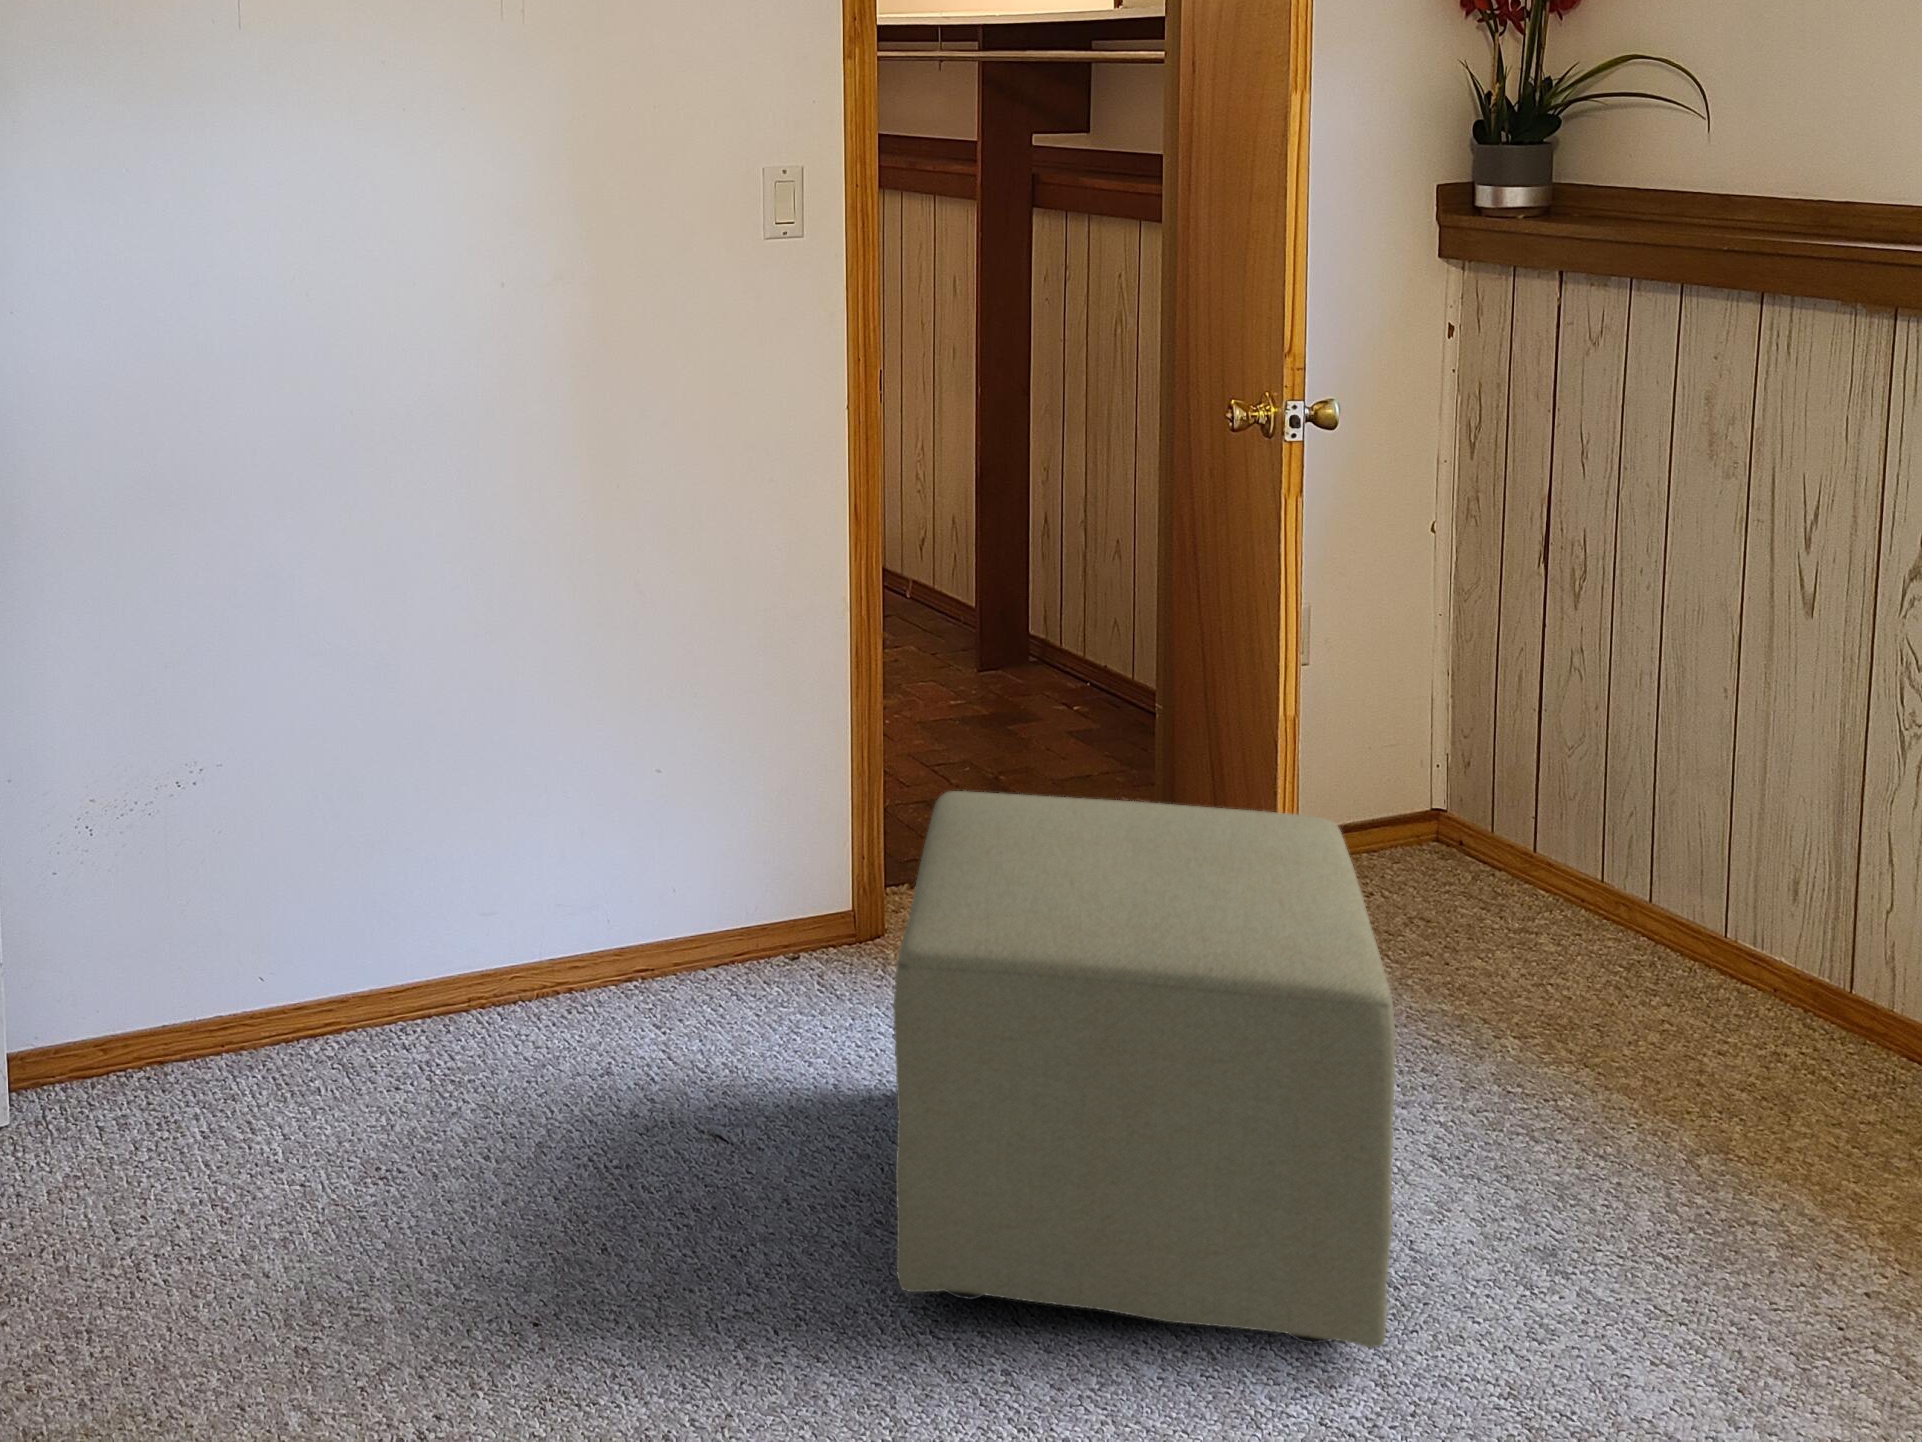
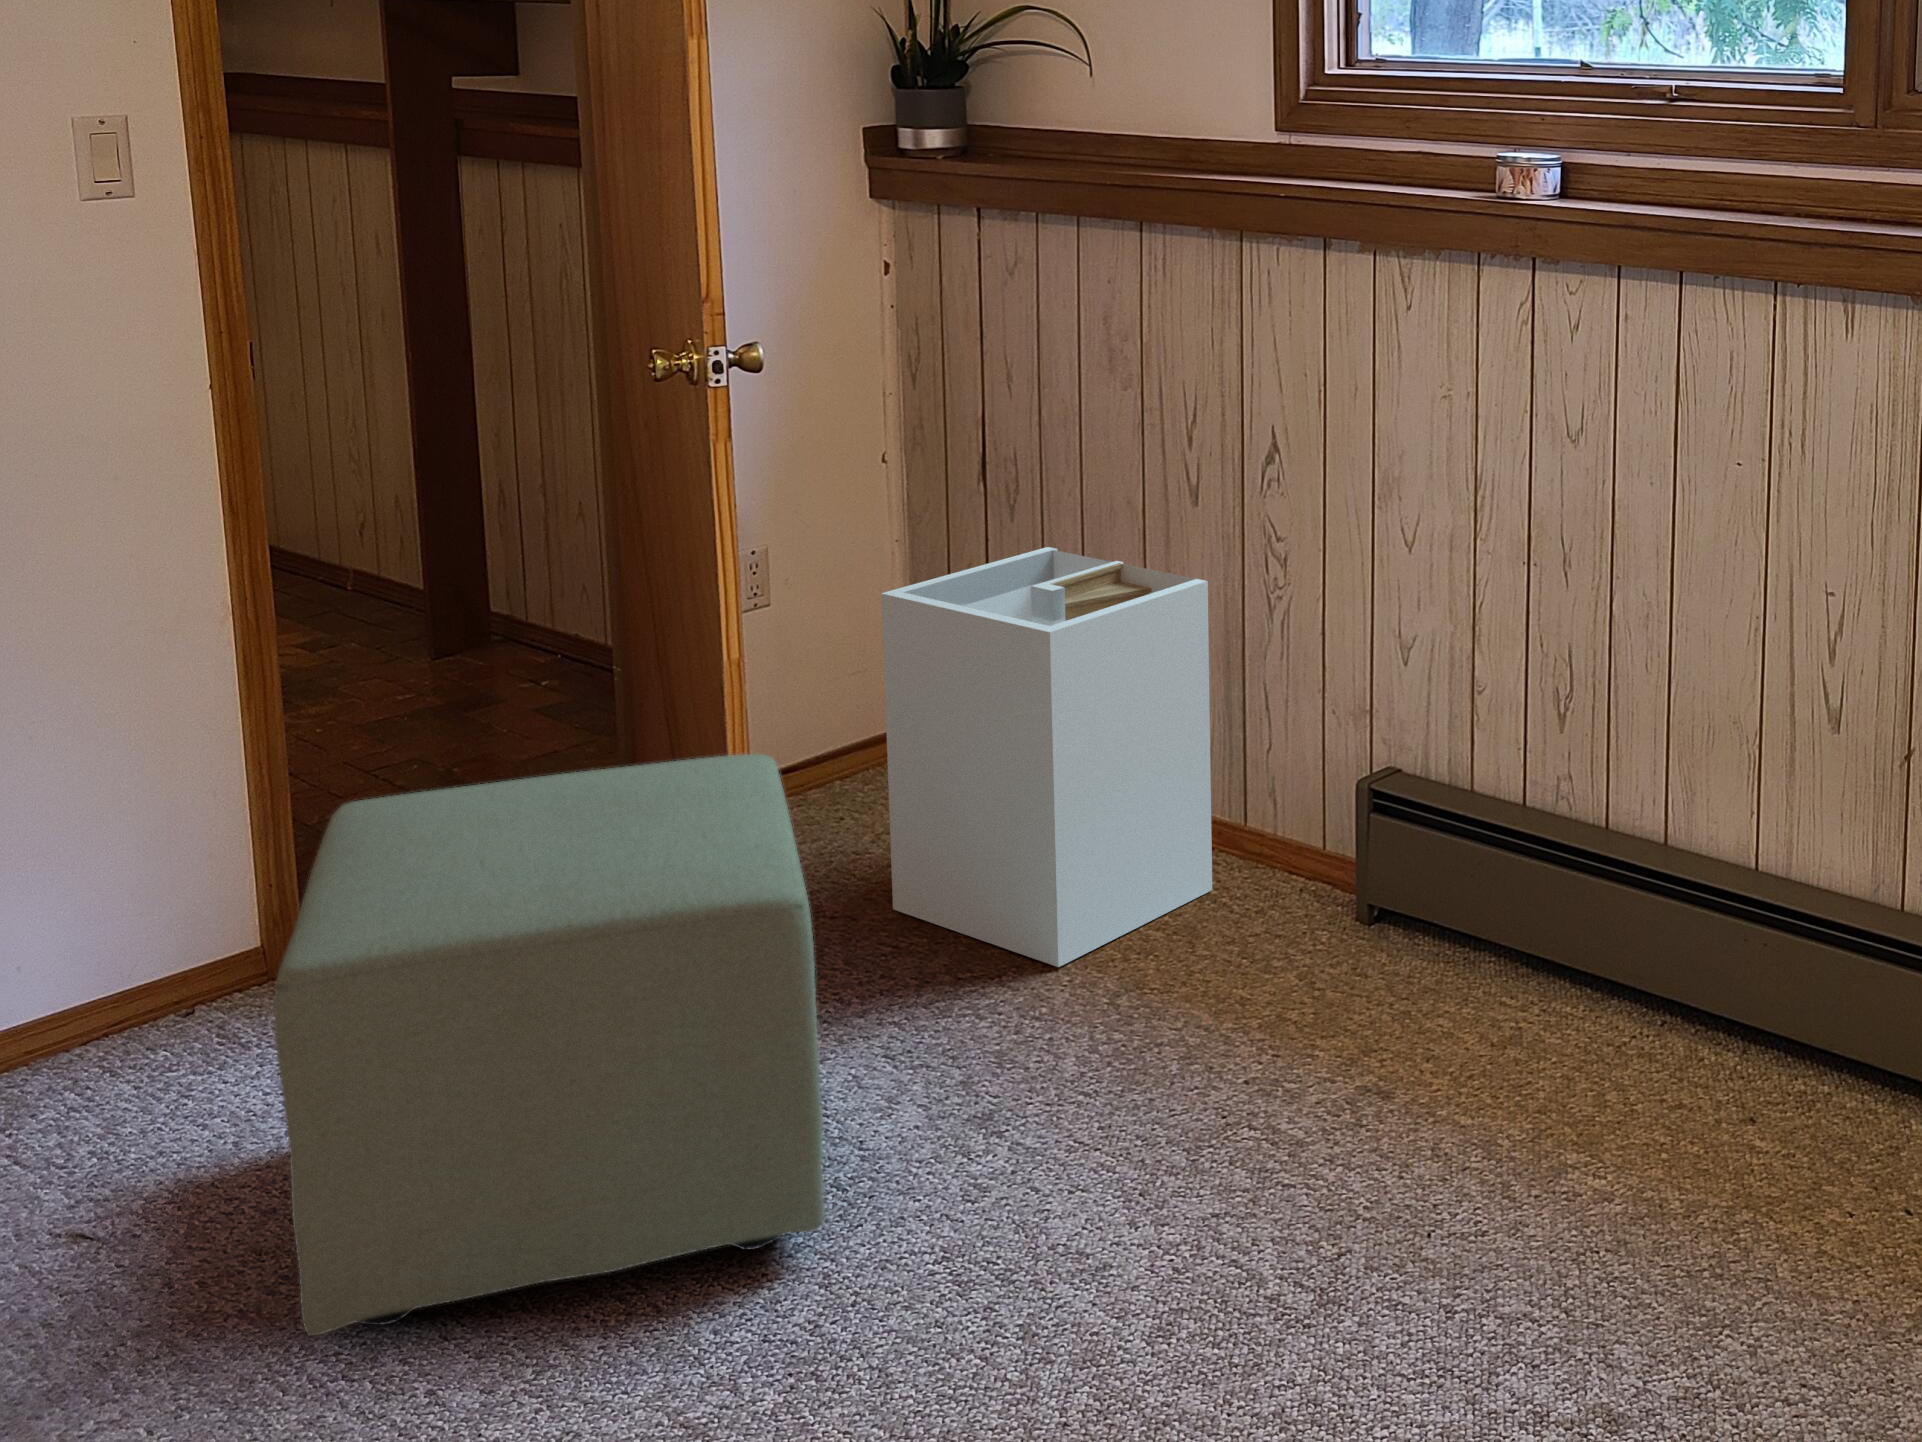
laundry hamper: none [1429,638,1832,1109] -> present [881,547,1212,967]

